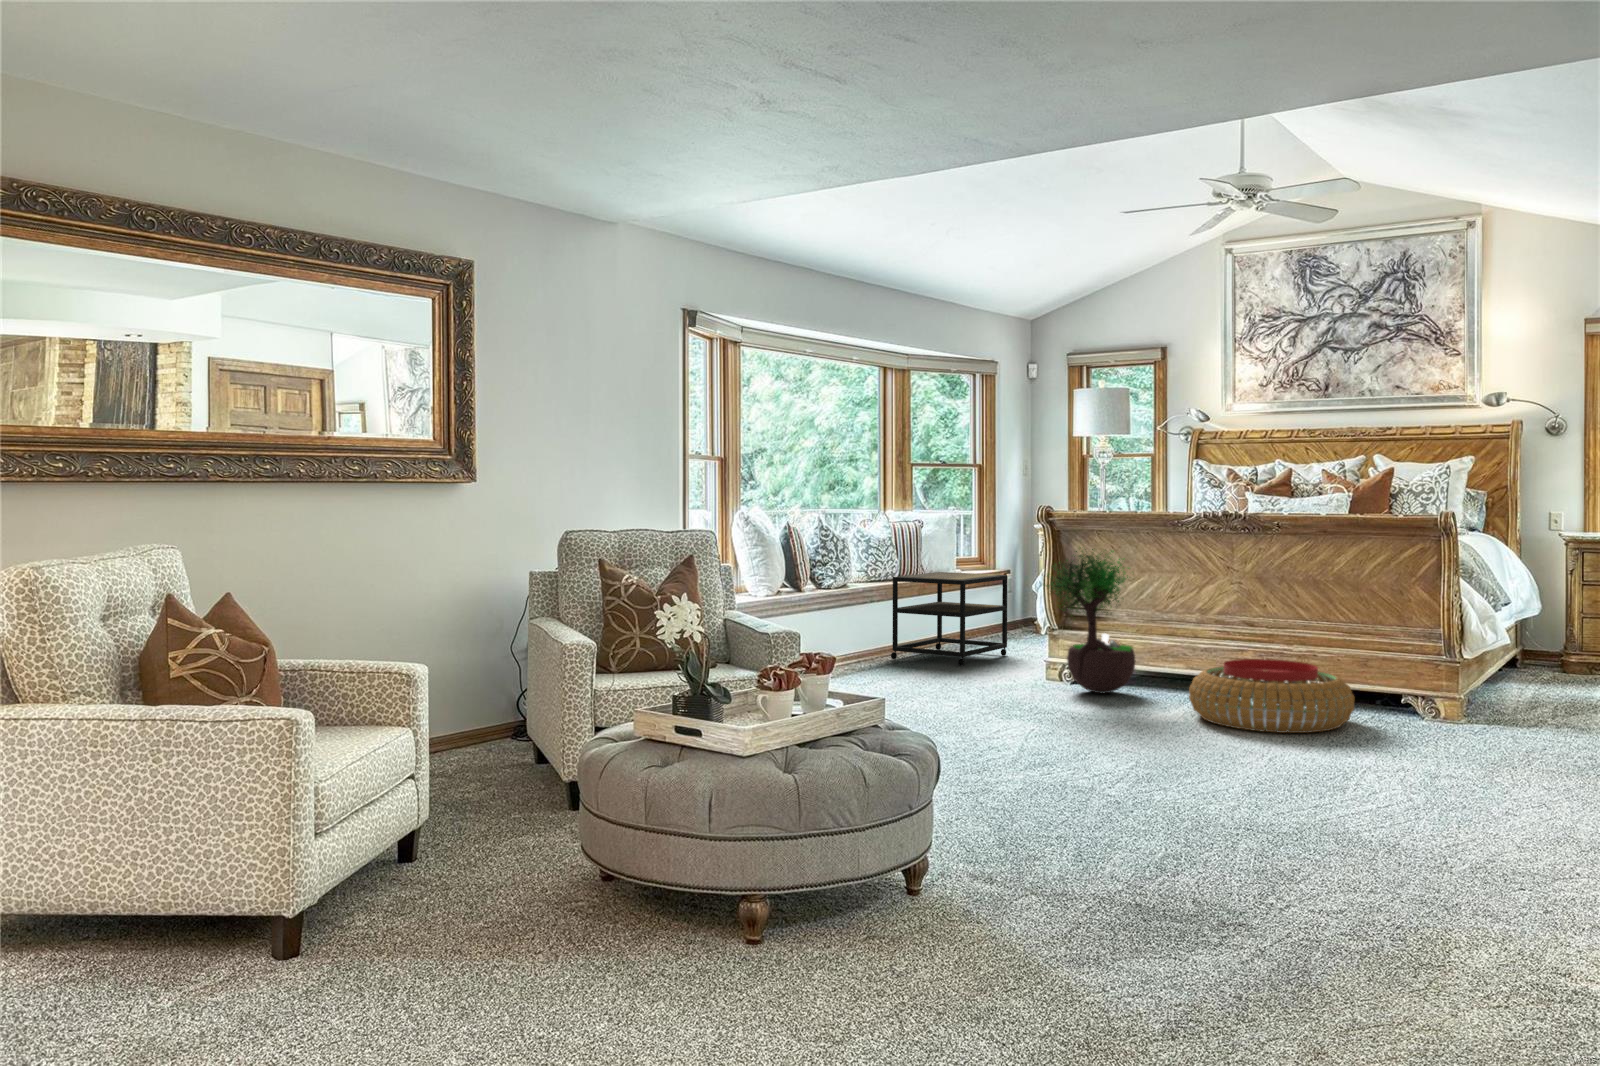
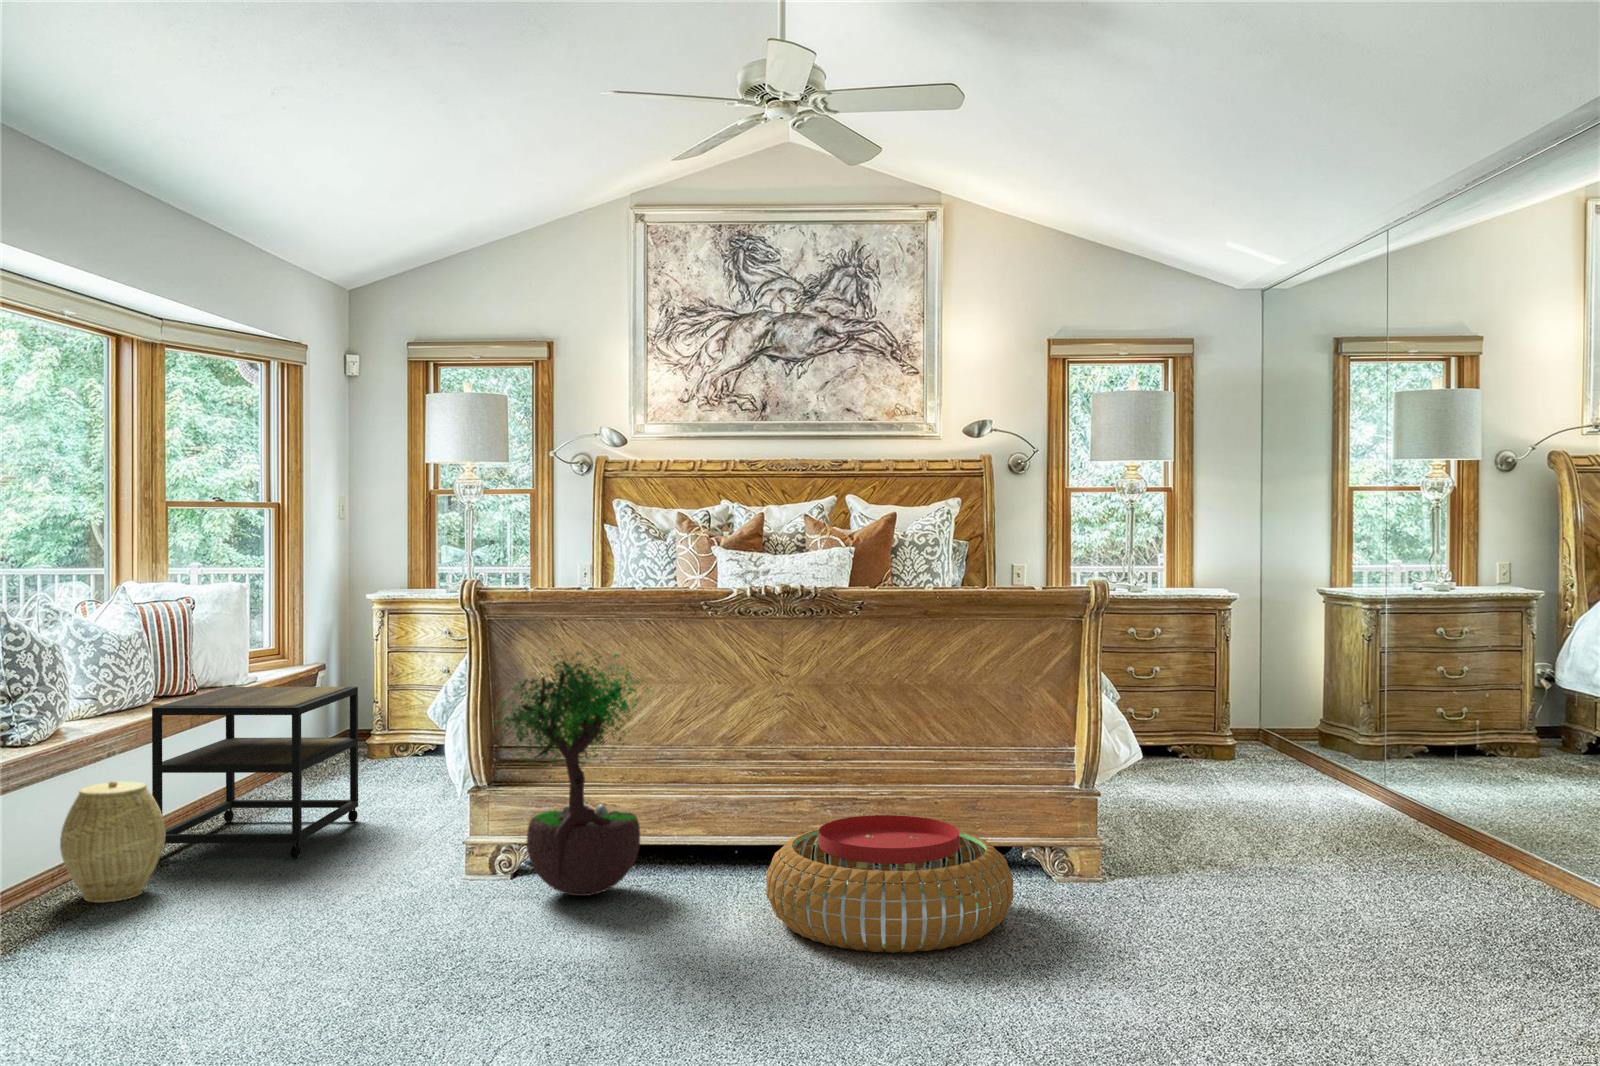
woven basket: none [844,610,892,671] -> present [60,781,165,903]

